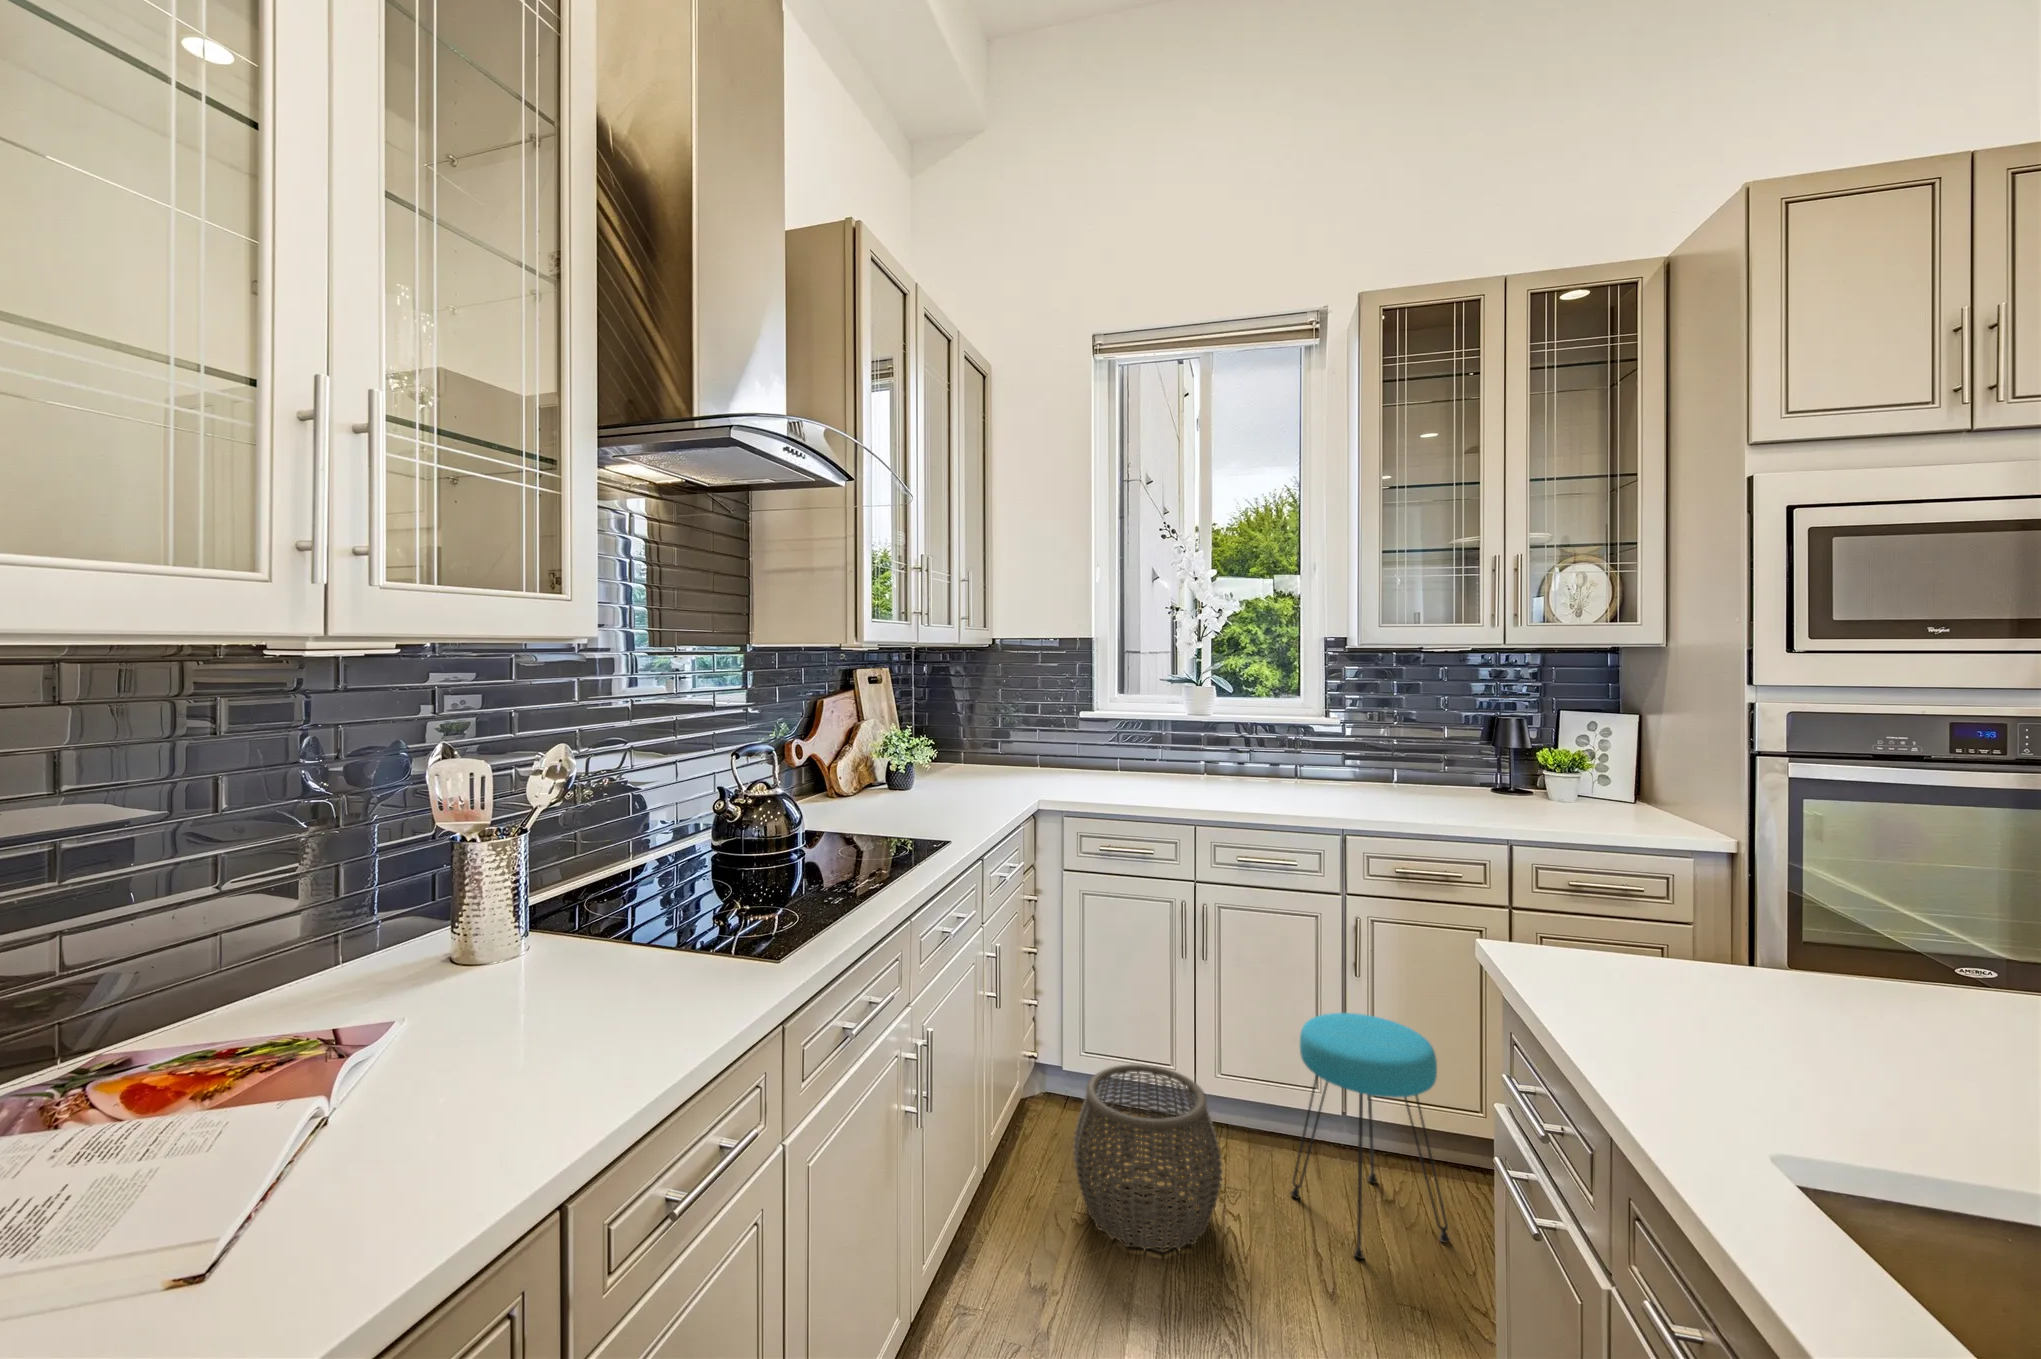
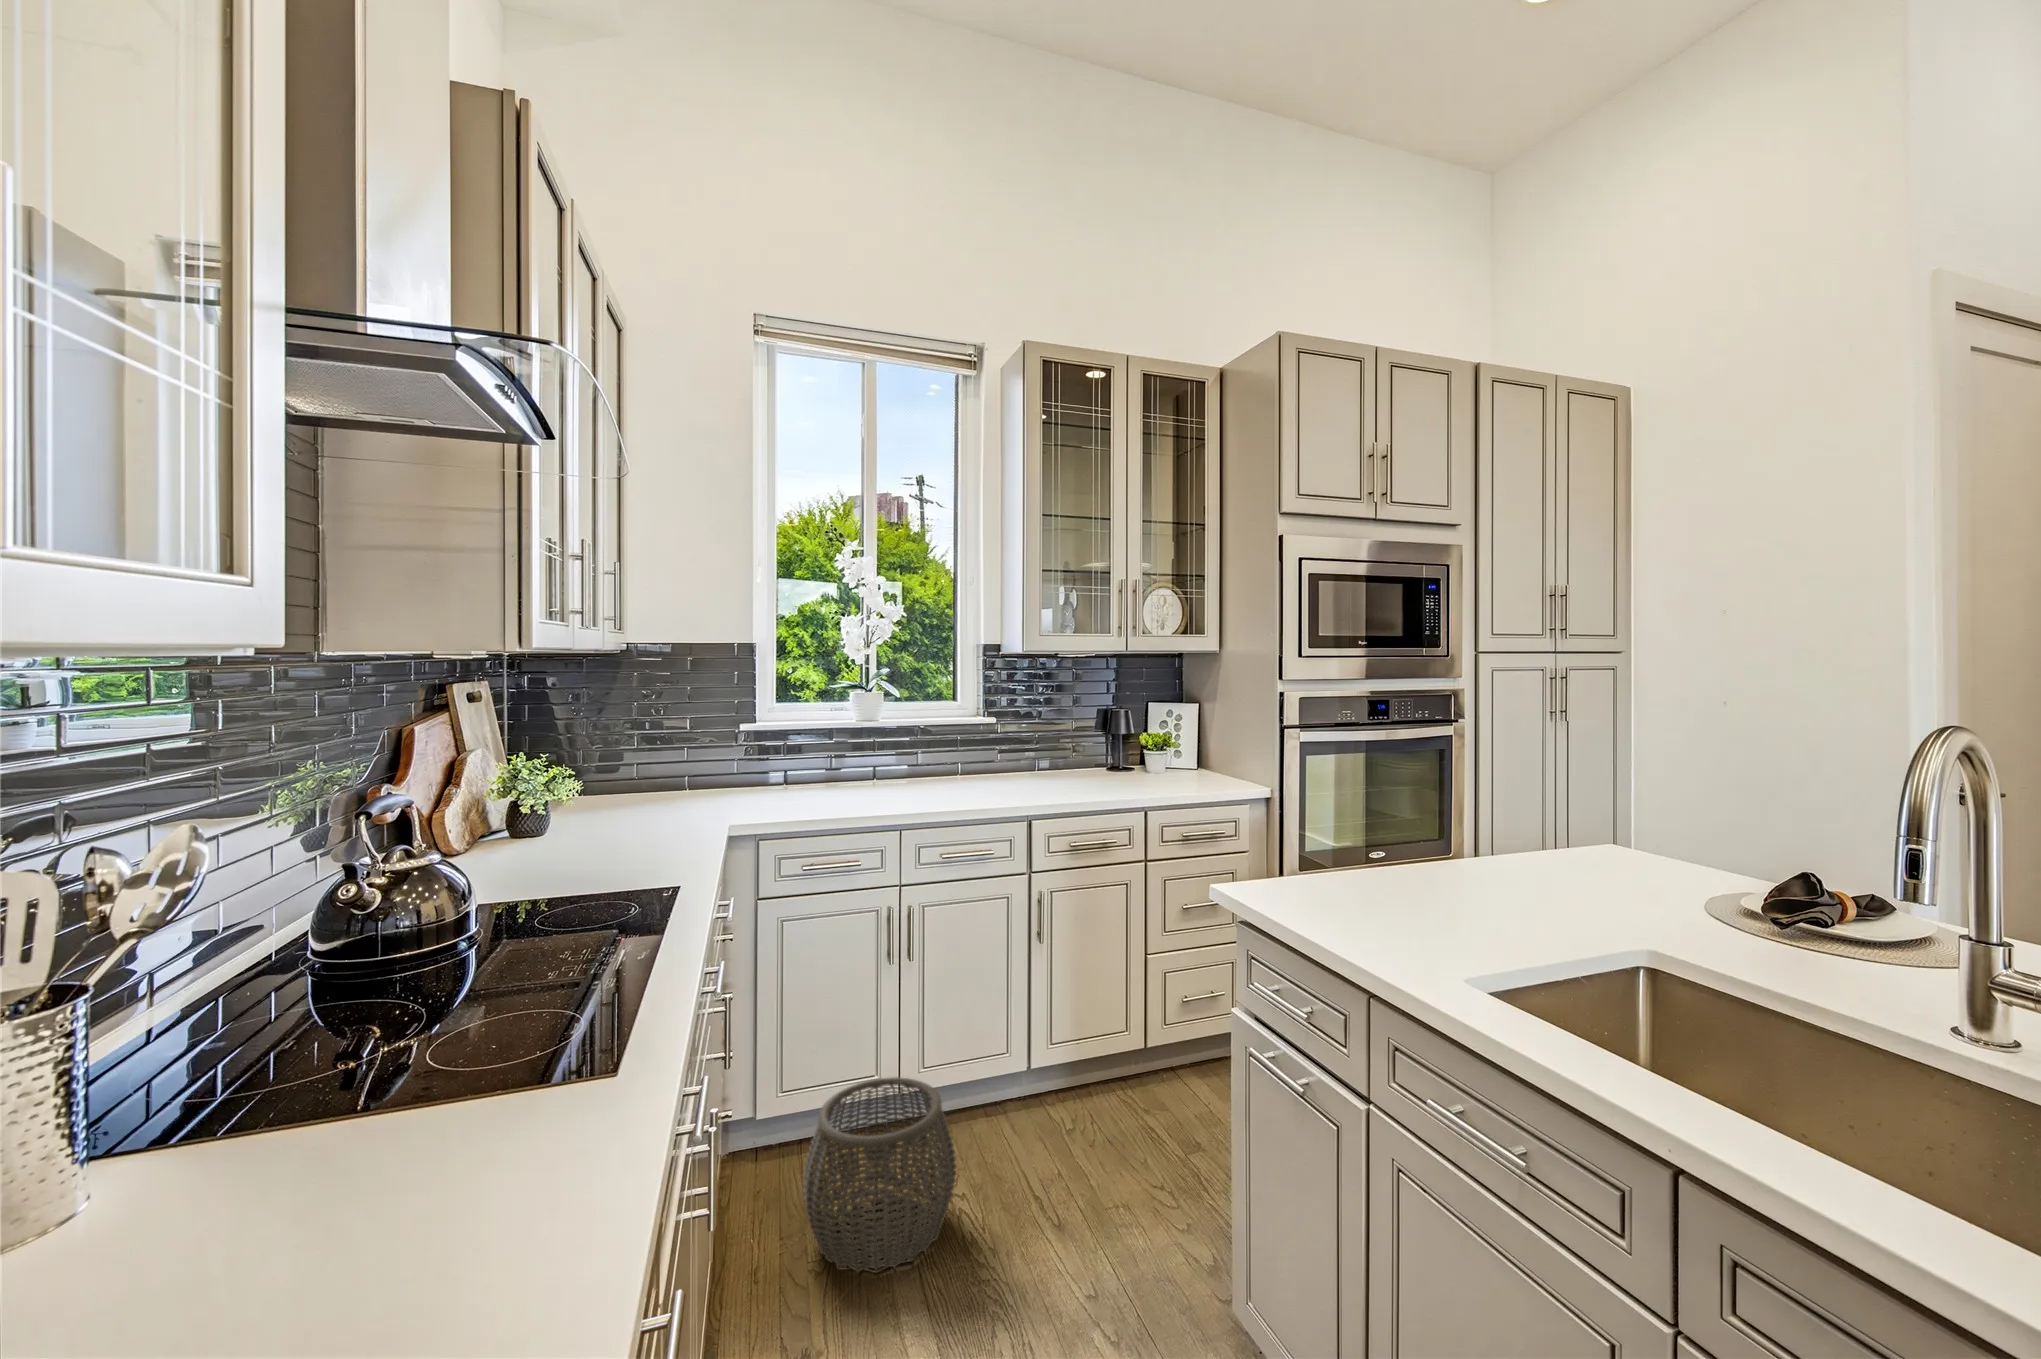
stool: present [1291,1013,1450,1259] -> none [995,973,1120,1187]

